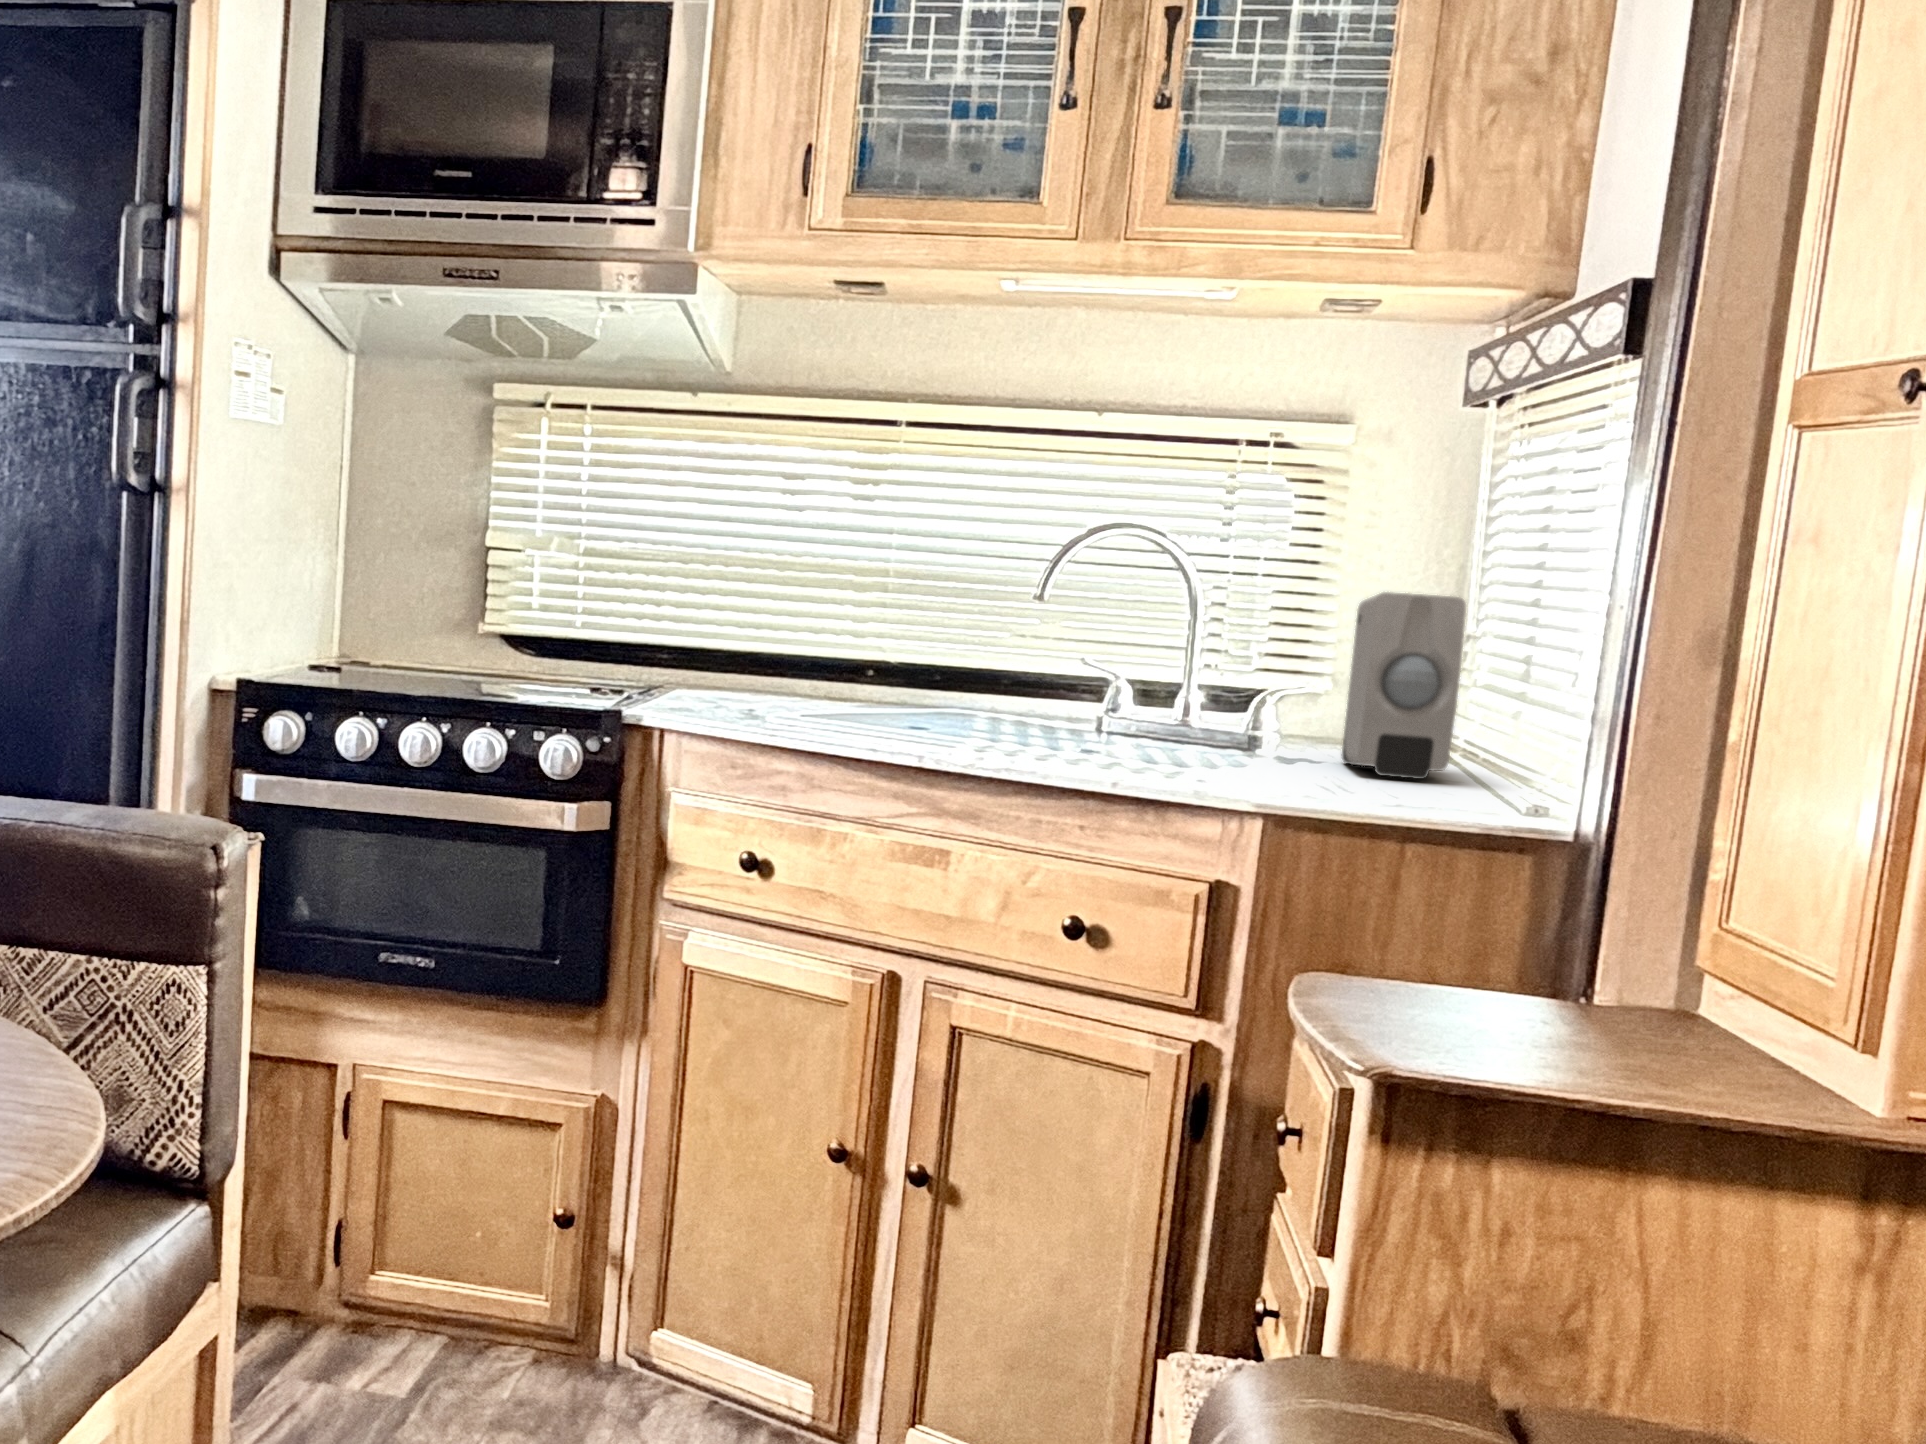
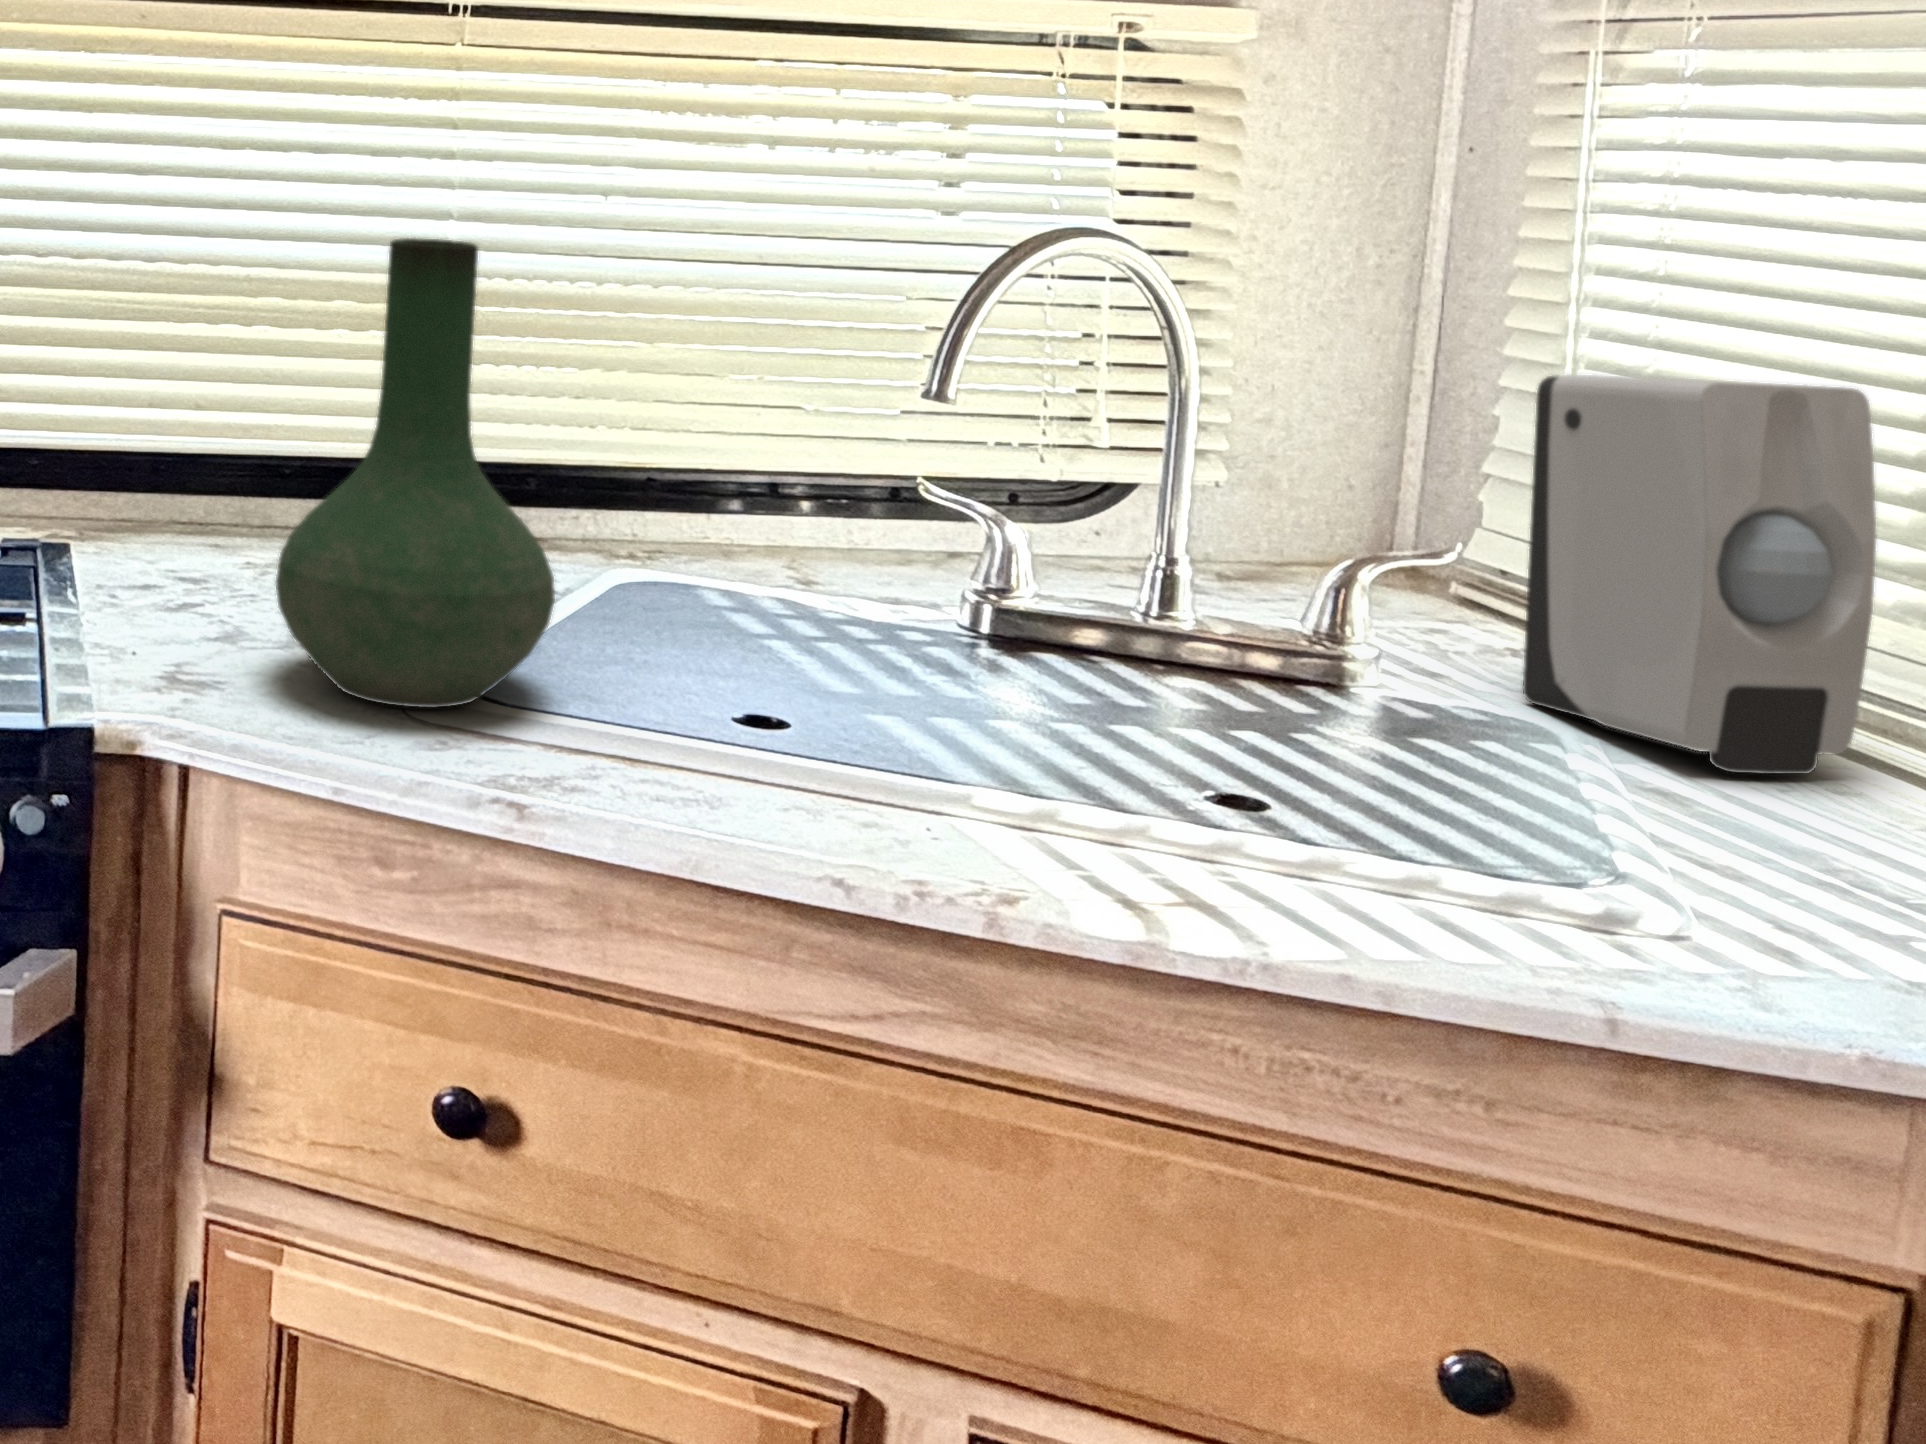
vase: none [718,516,842,721] -> present [276,238,555,707]

